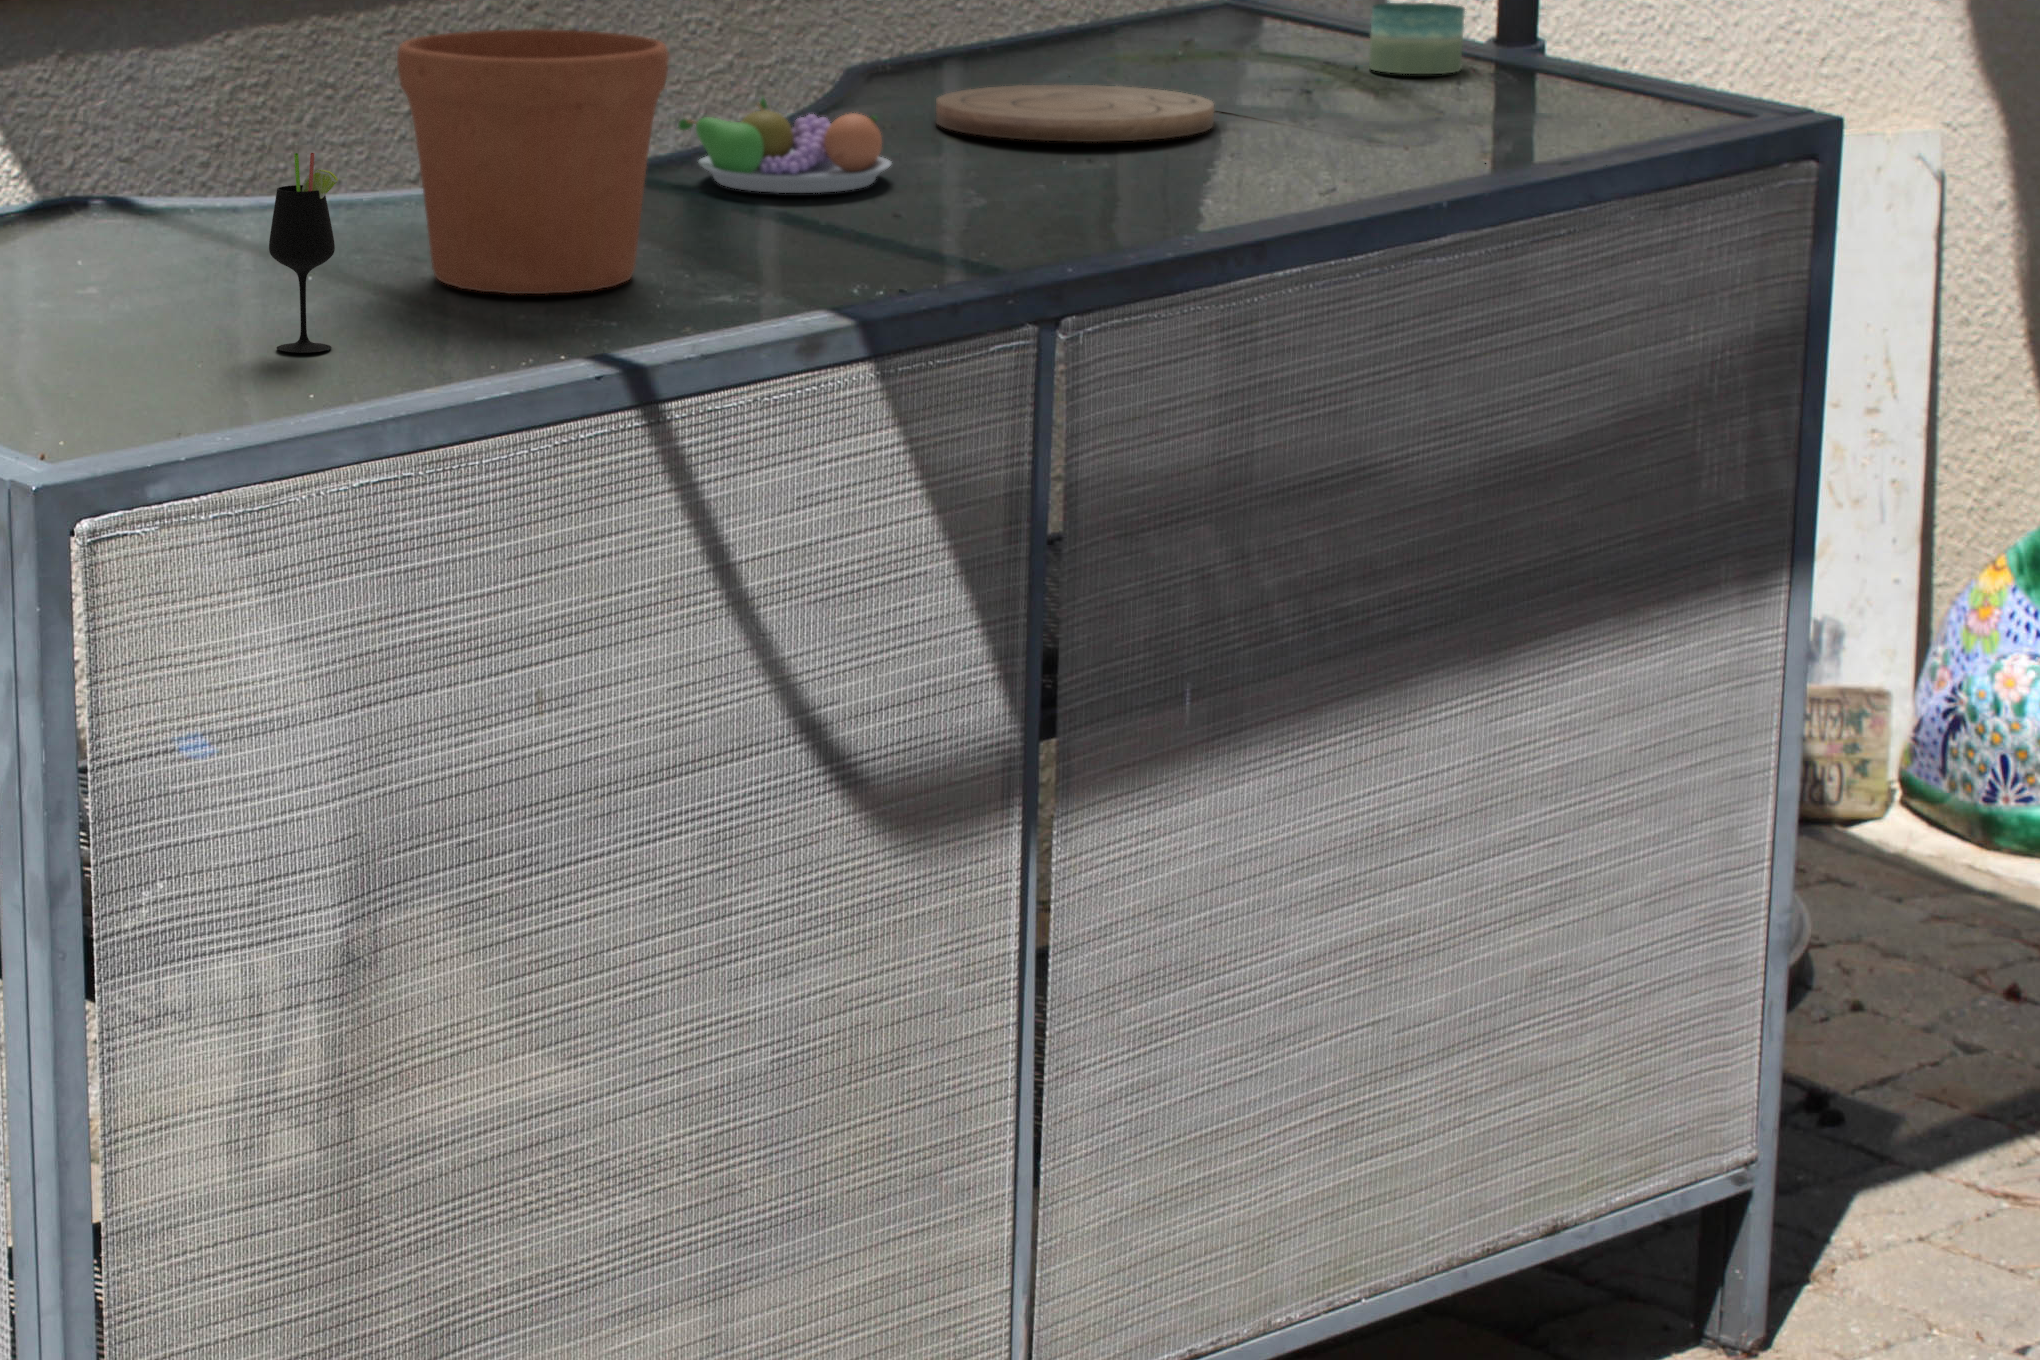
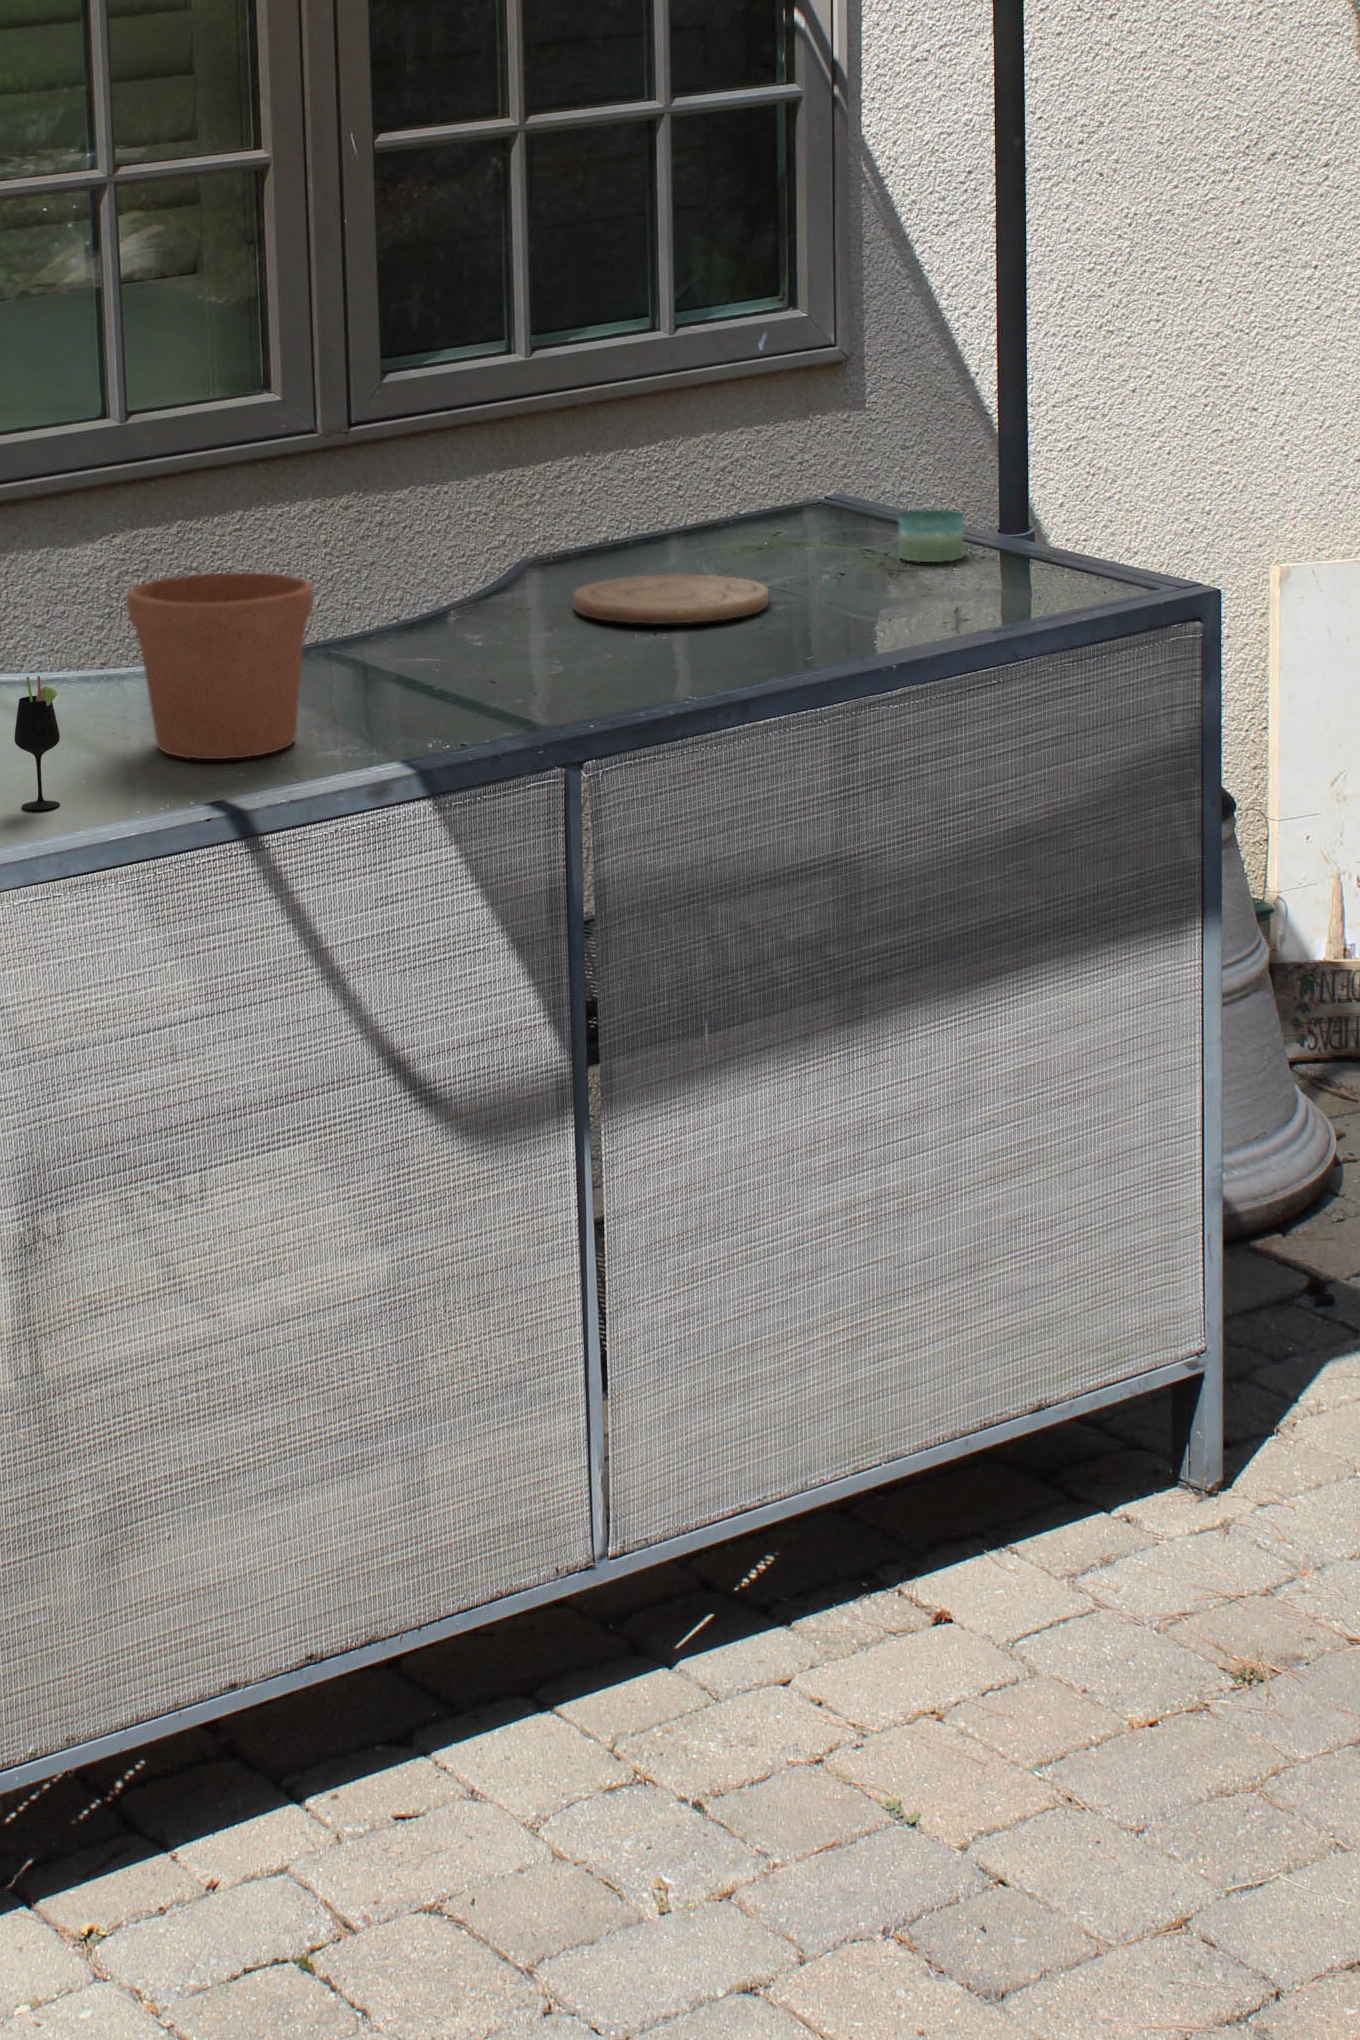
fruit bowl: present [678,98,891,193] -> none [370,599,517,670]

